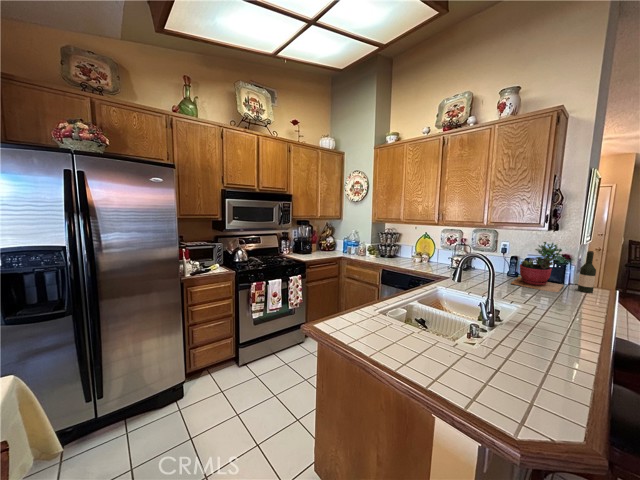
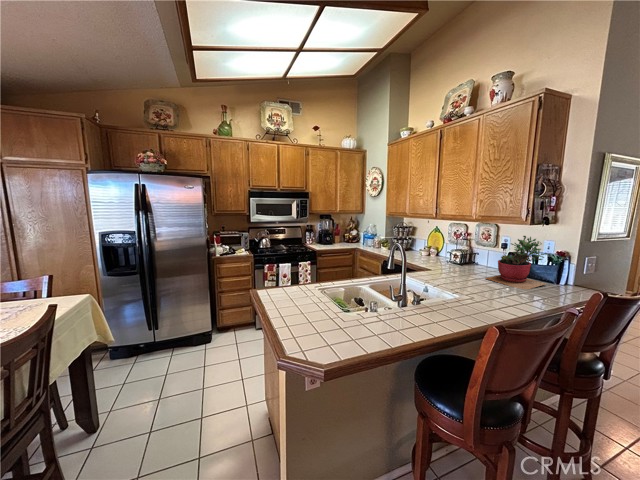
wine bottle: present [577,251,596,293] -> none [557,246,577,293]

